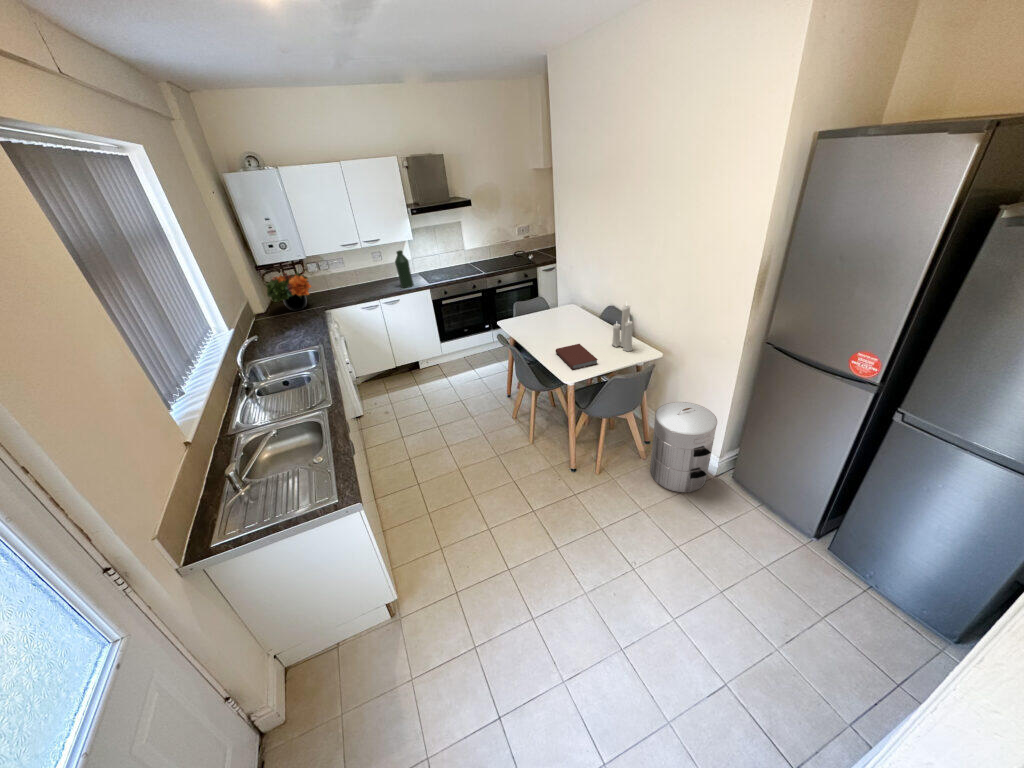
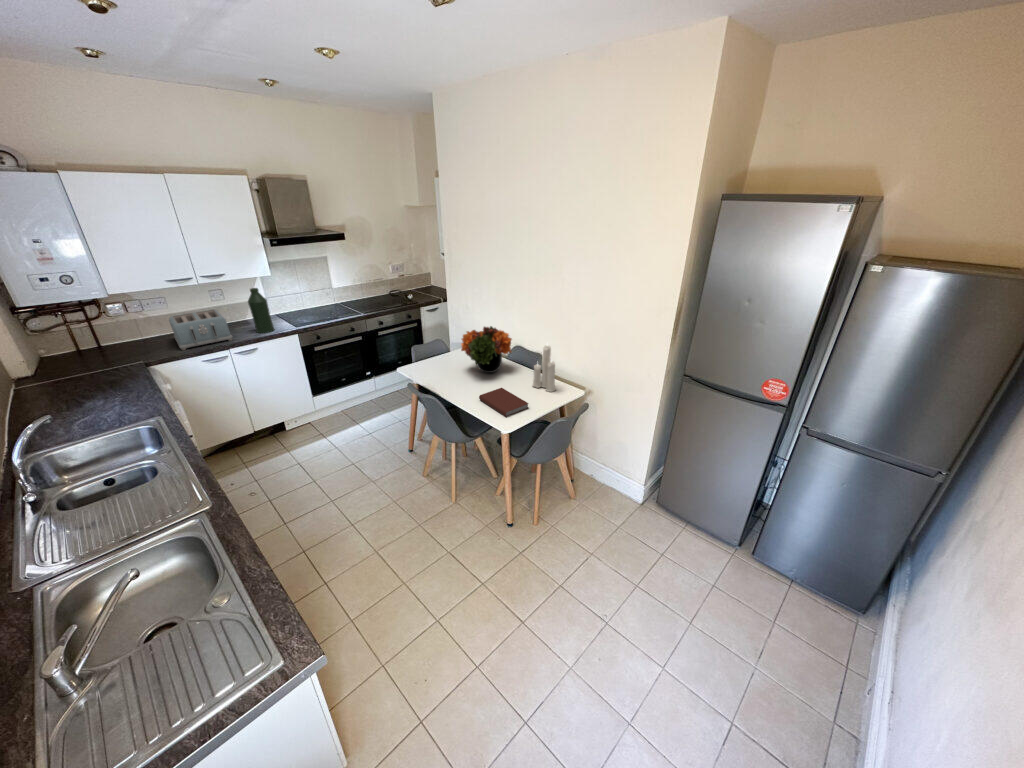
toaster: none [344,268,383,299] -> present [169,309,232,350]
flower arrangement: present [266,273,311,310] -> present [461,326,512,373]
waste bin: present [650,402,717,492] -> none [583,437,646,527]

